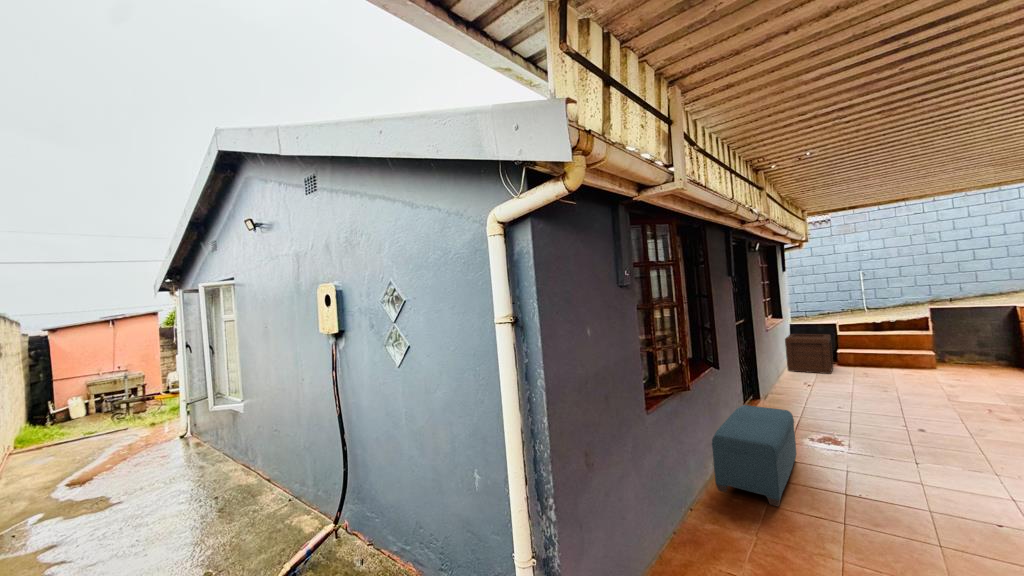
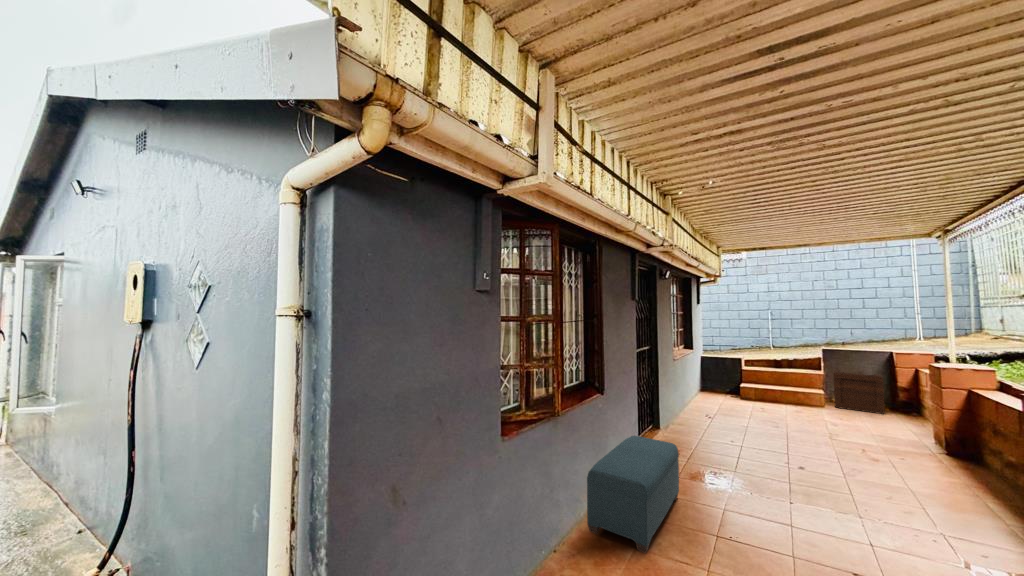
wooden crate: present [785,334,834,374] -> present [833,370,885,414]

